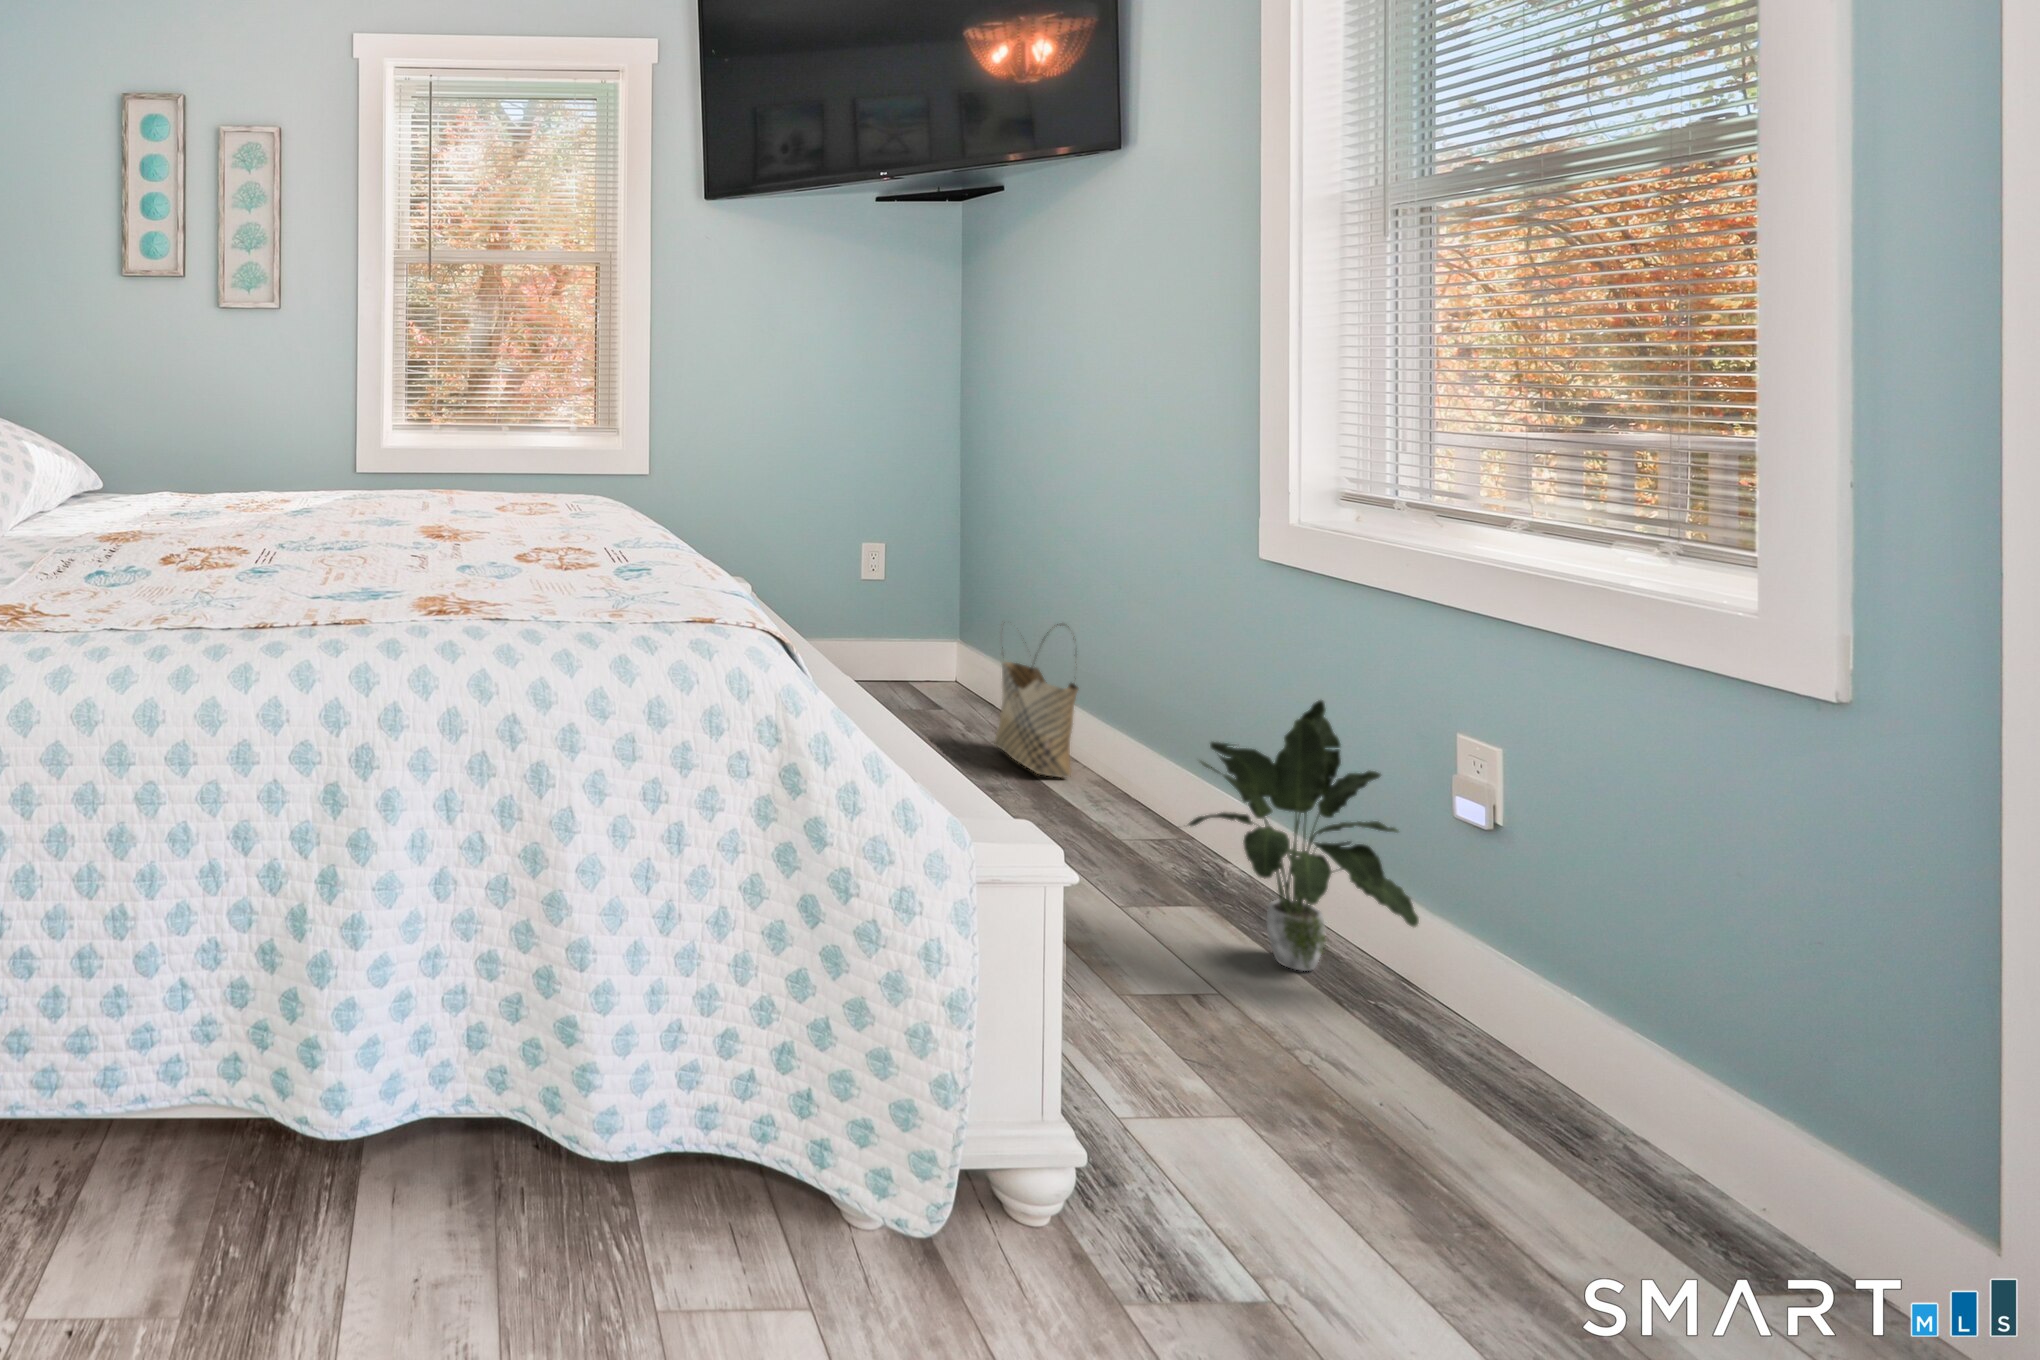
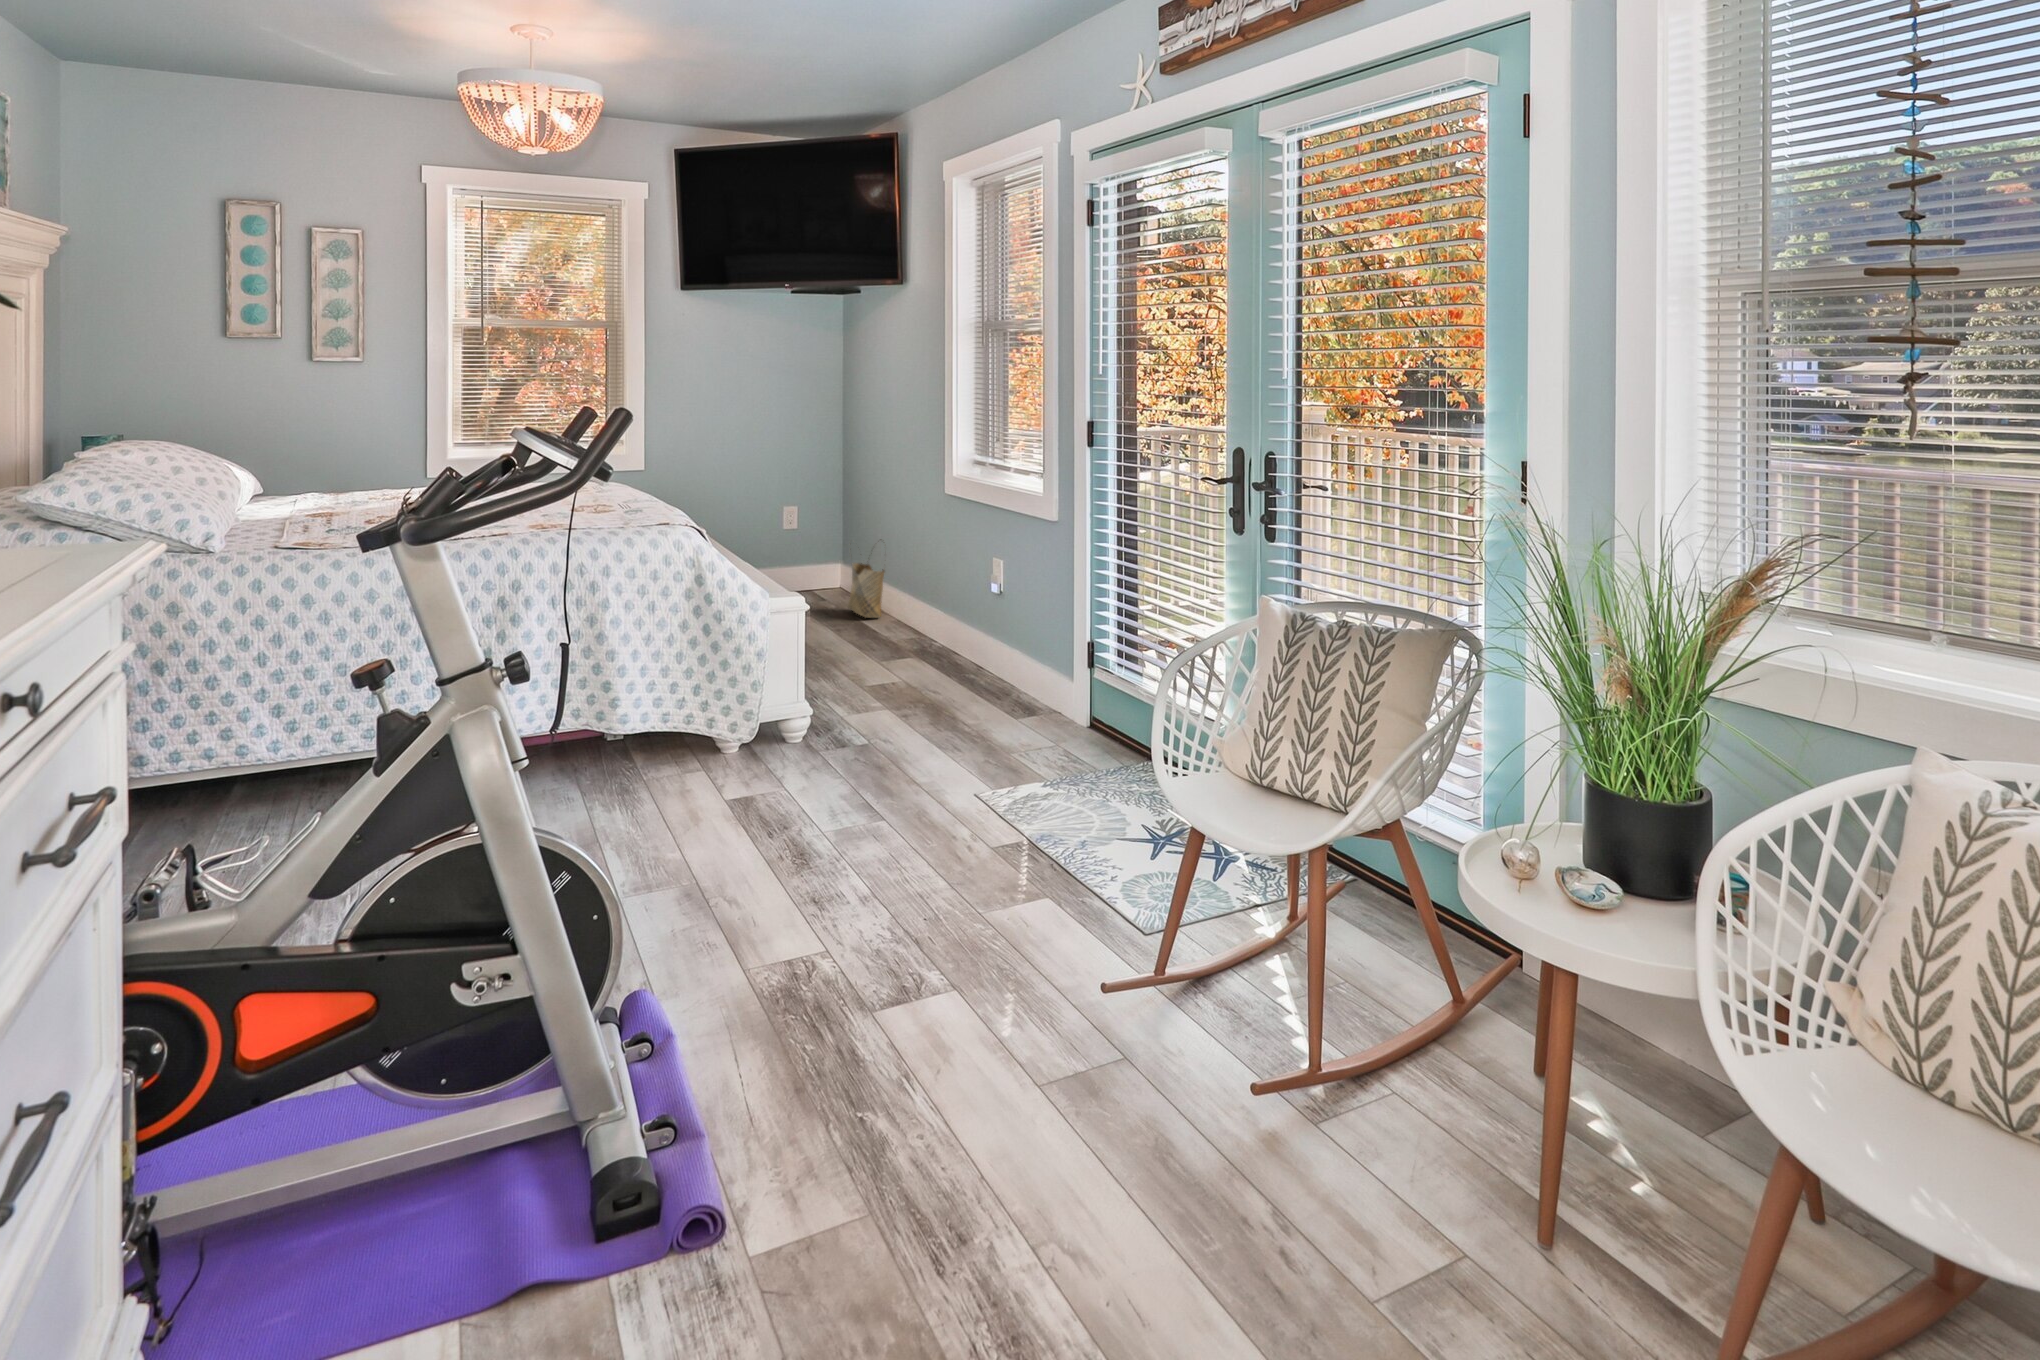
potted plant: present [1188,700,1419,971] -> none [894,552,979,669]

